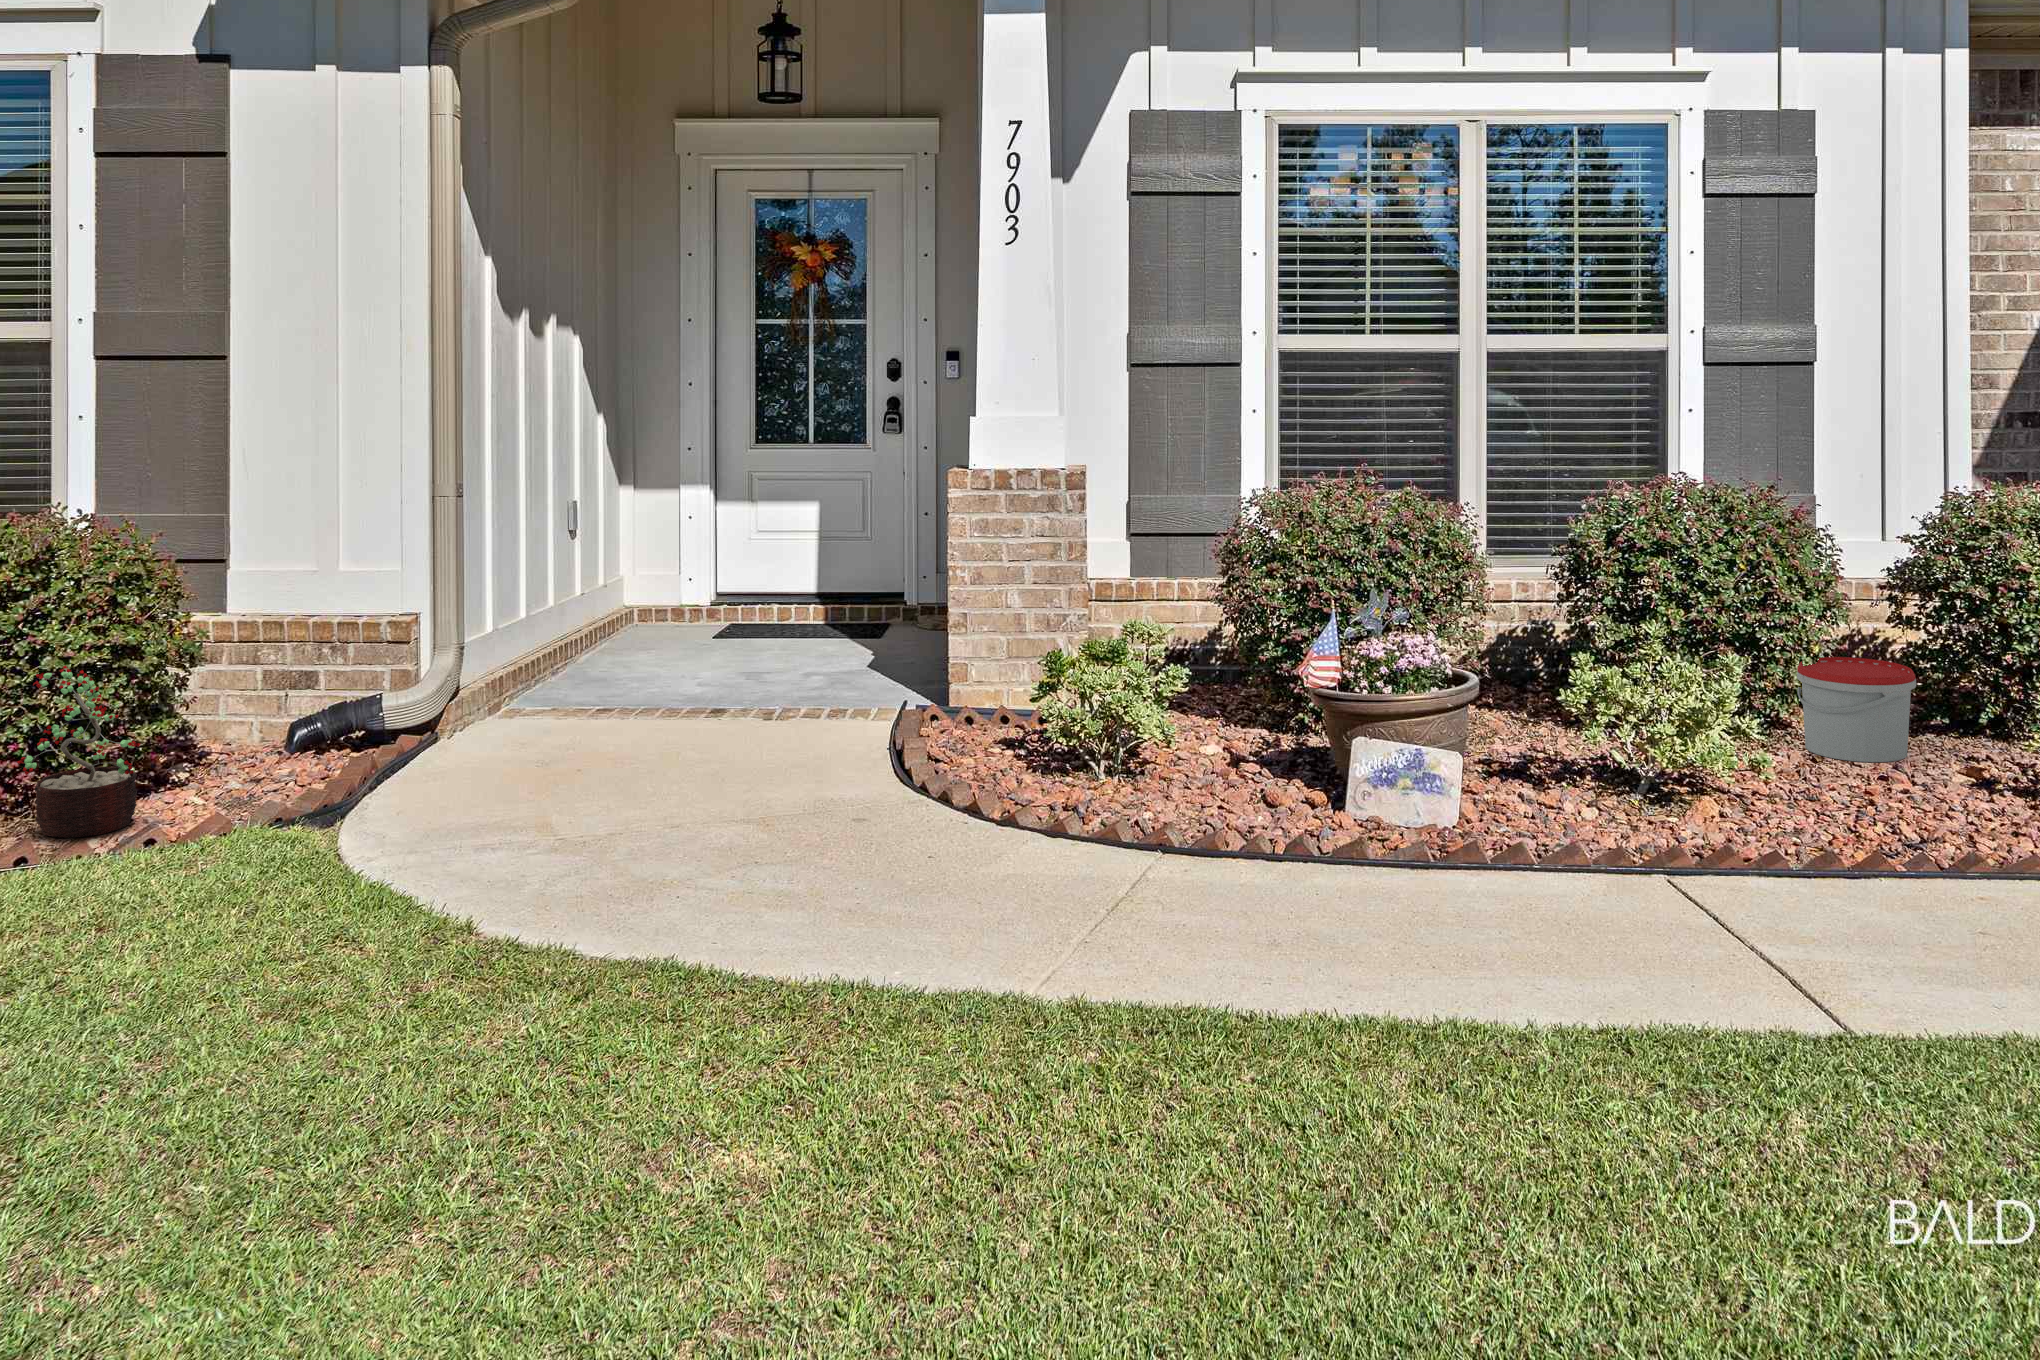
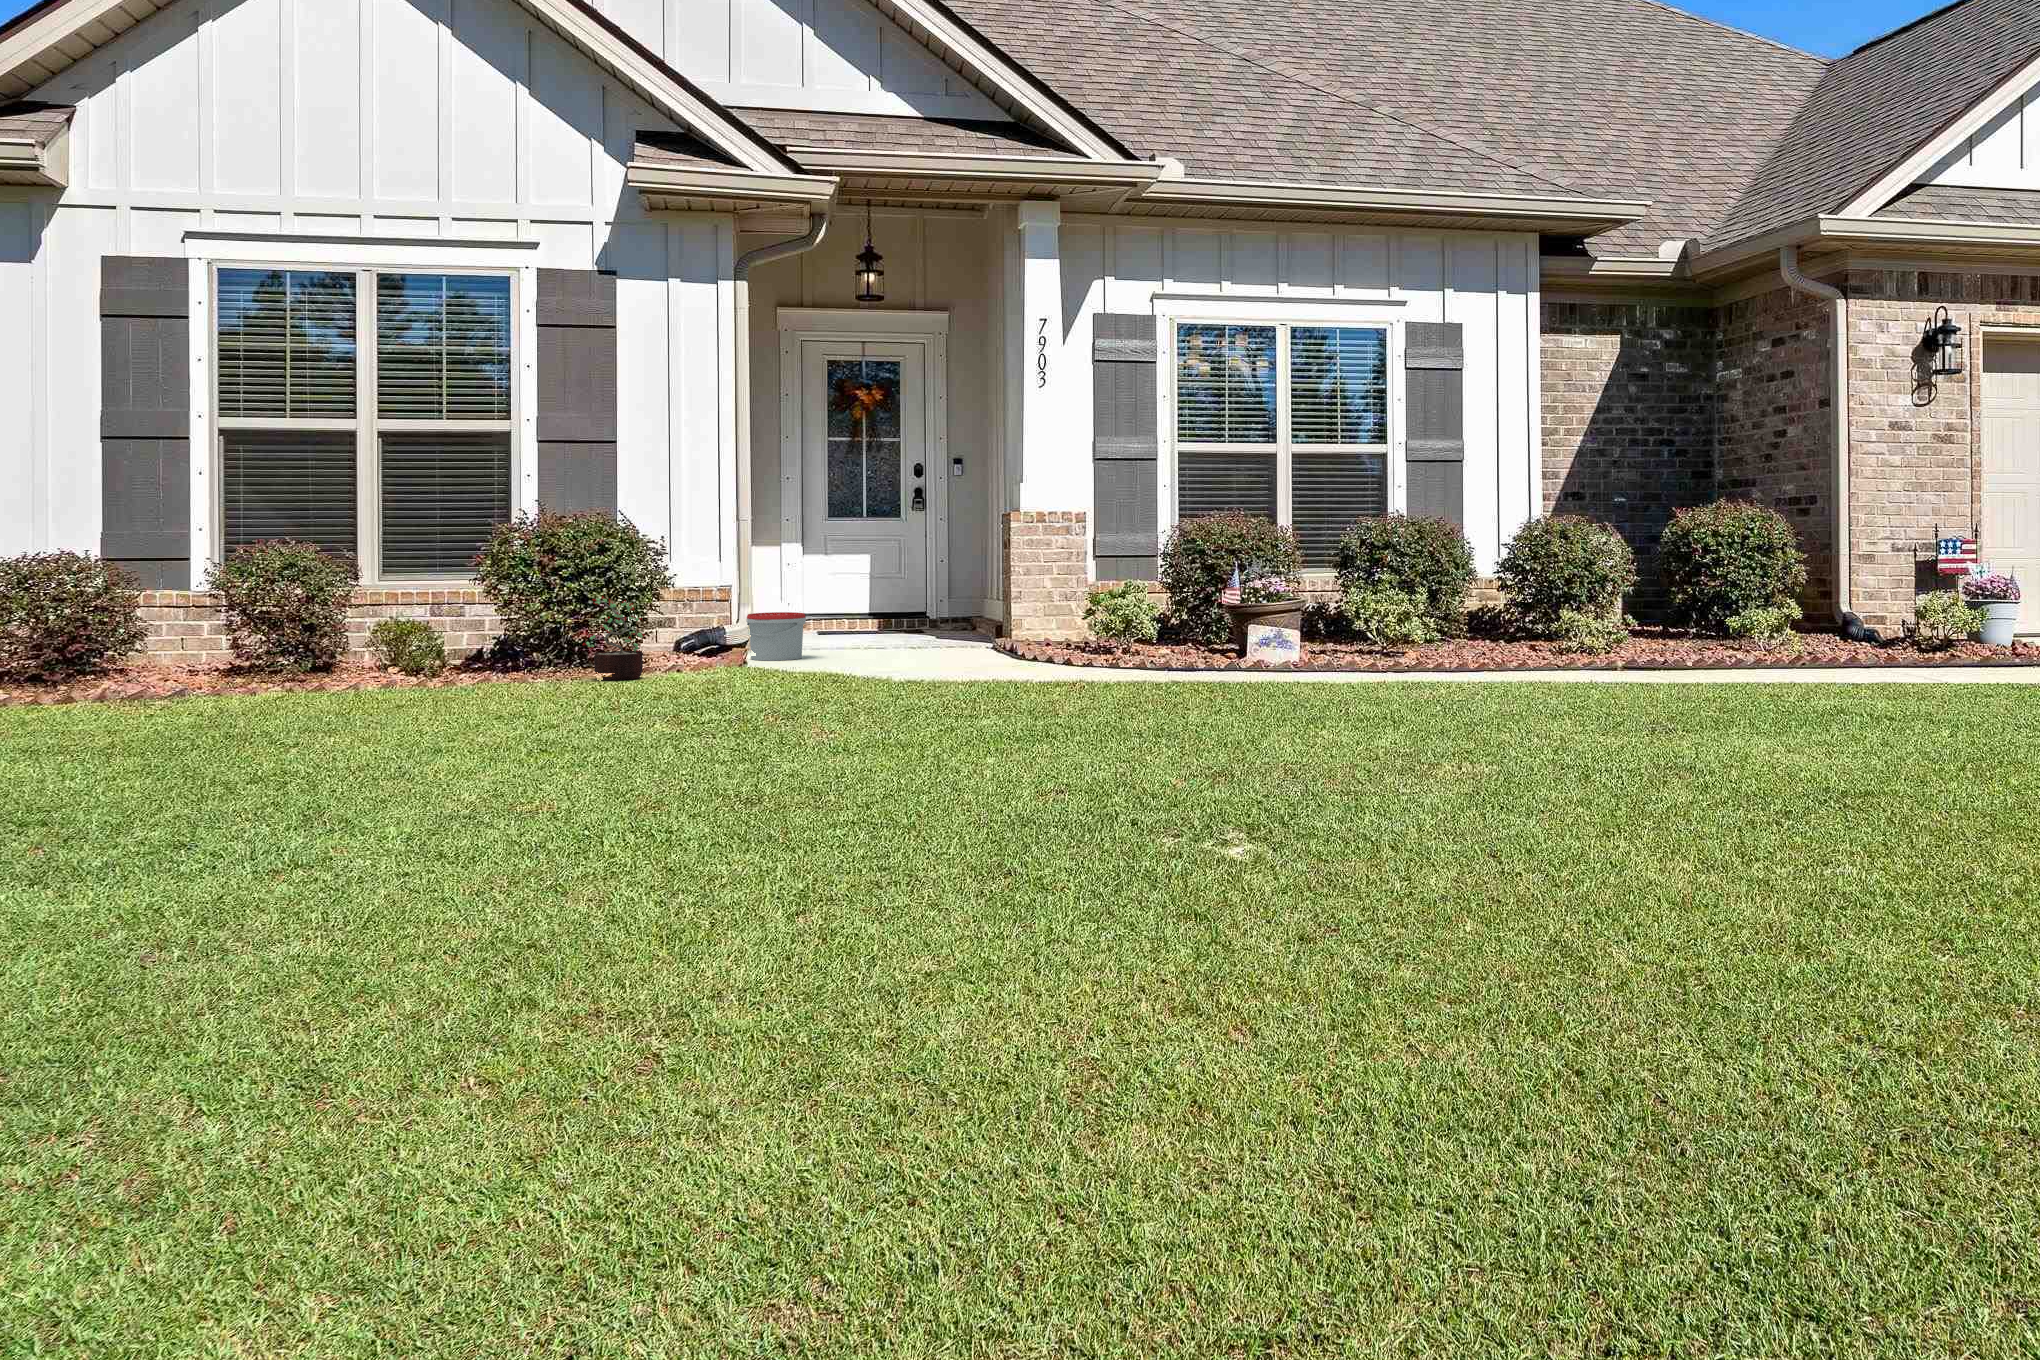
bucket: present [1797,657,1916,762] -> present [746,612,806,661]

